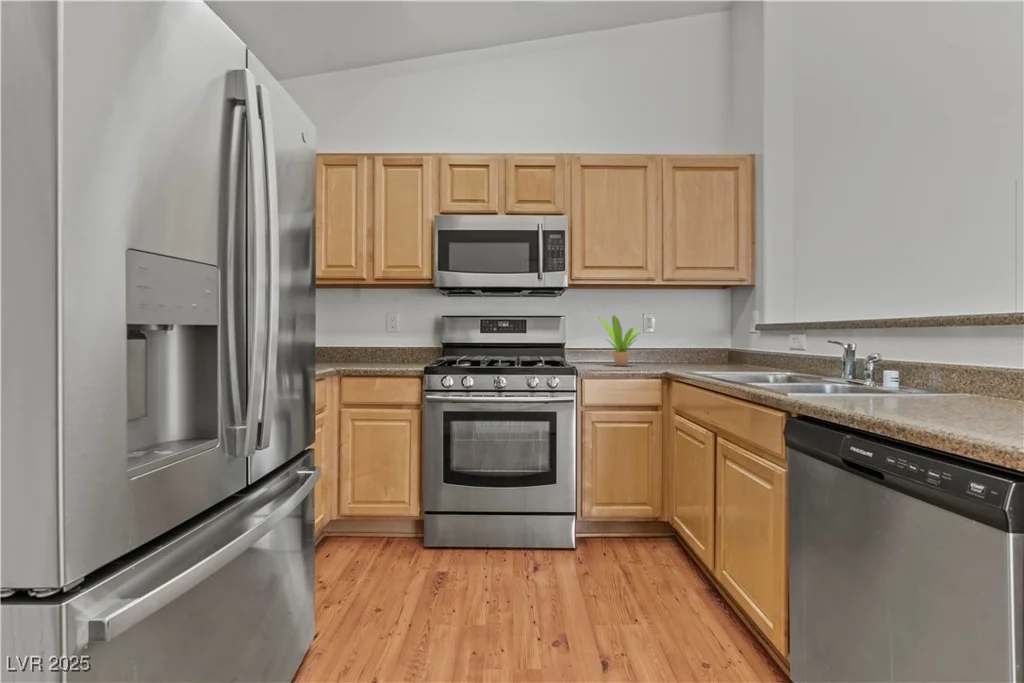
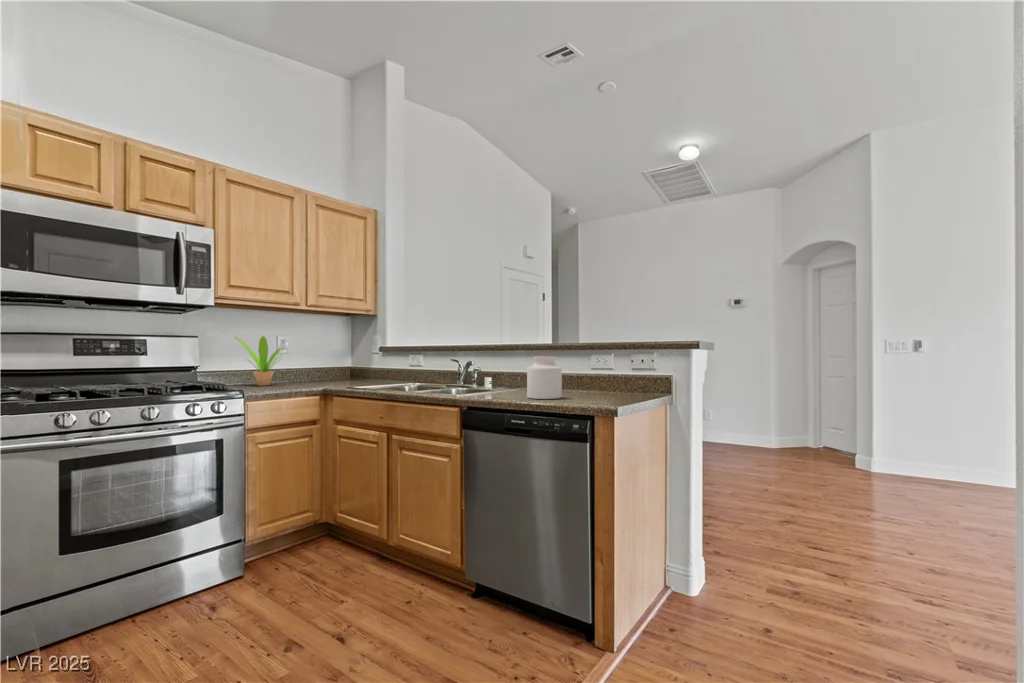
jar: none [861,338,934,413] -> present [527,356,562,399]

